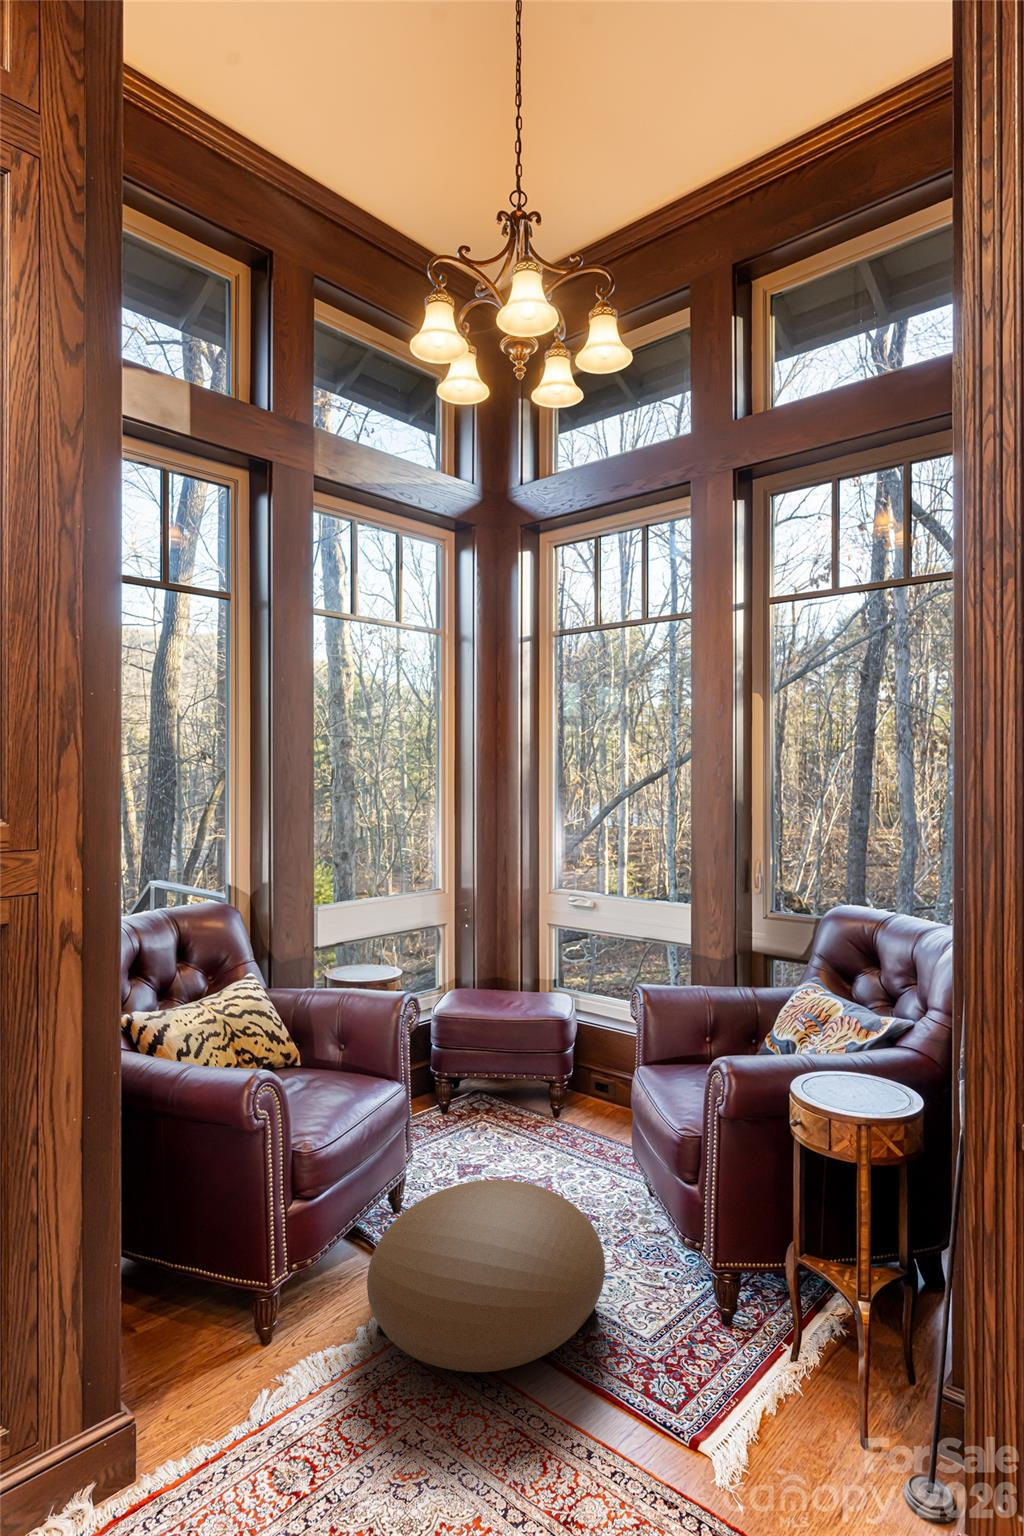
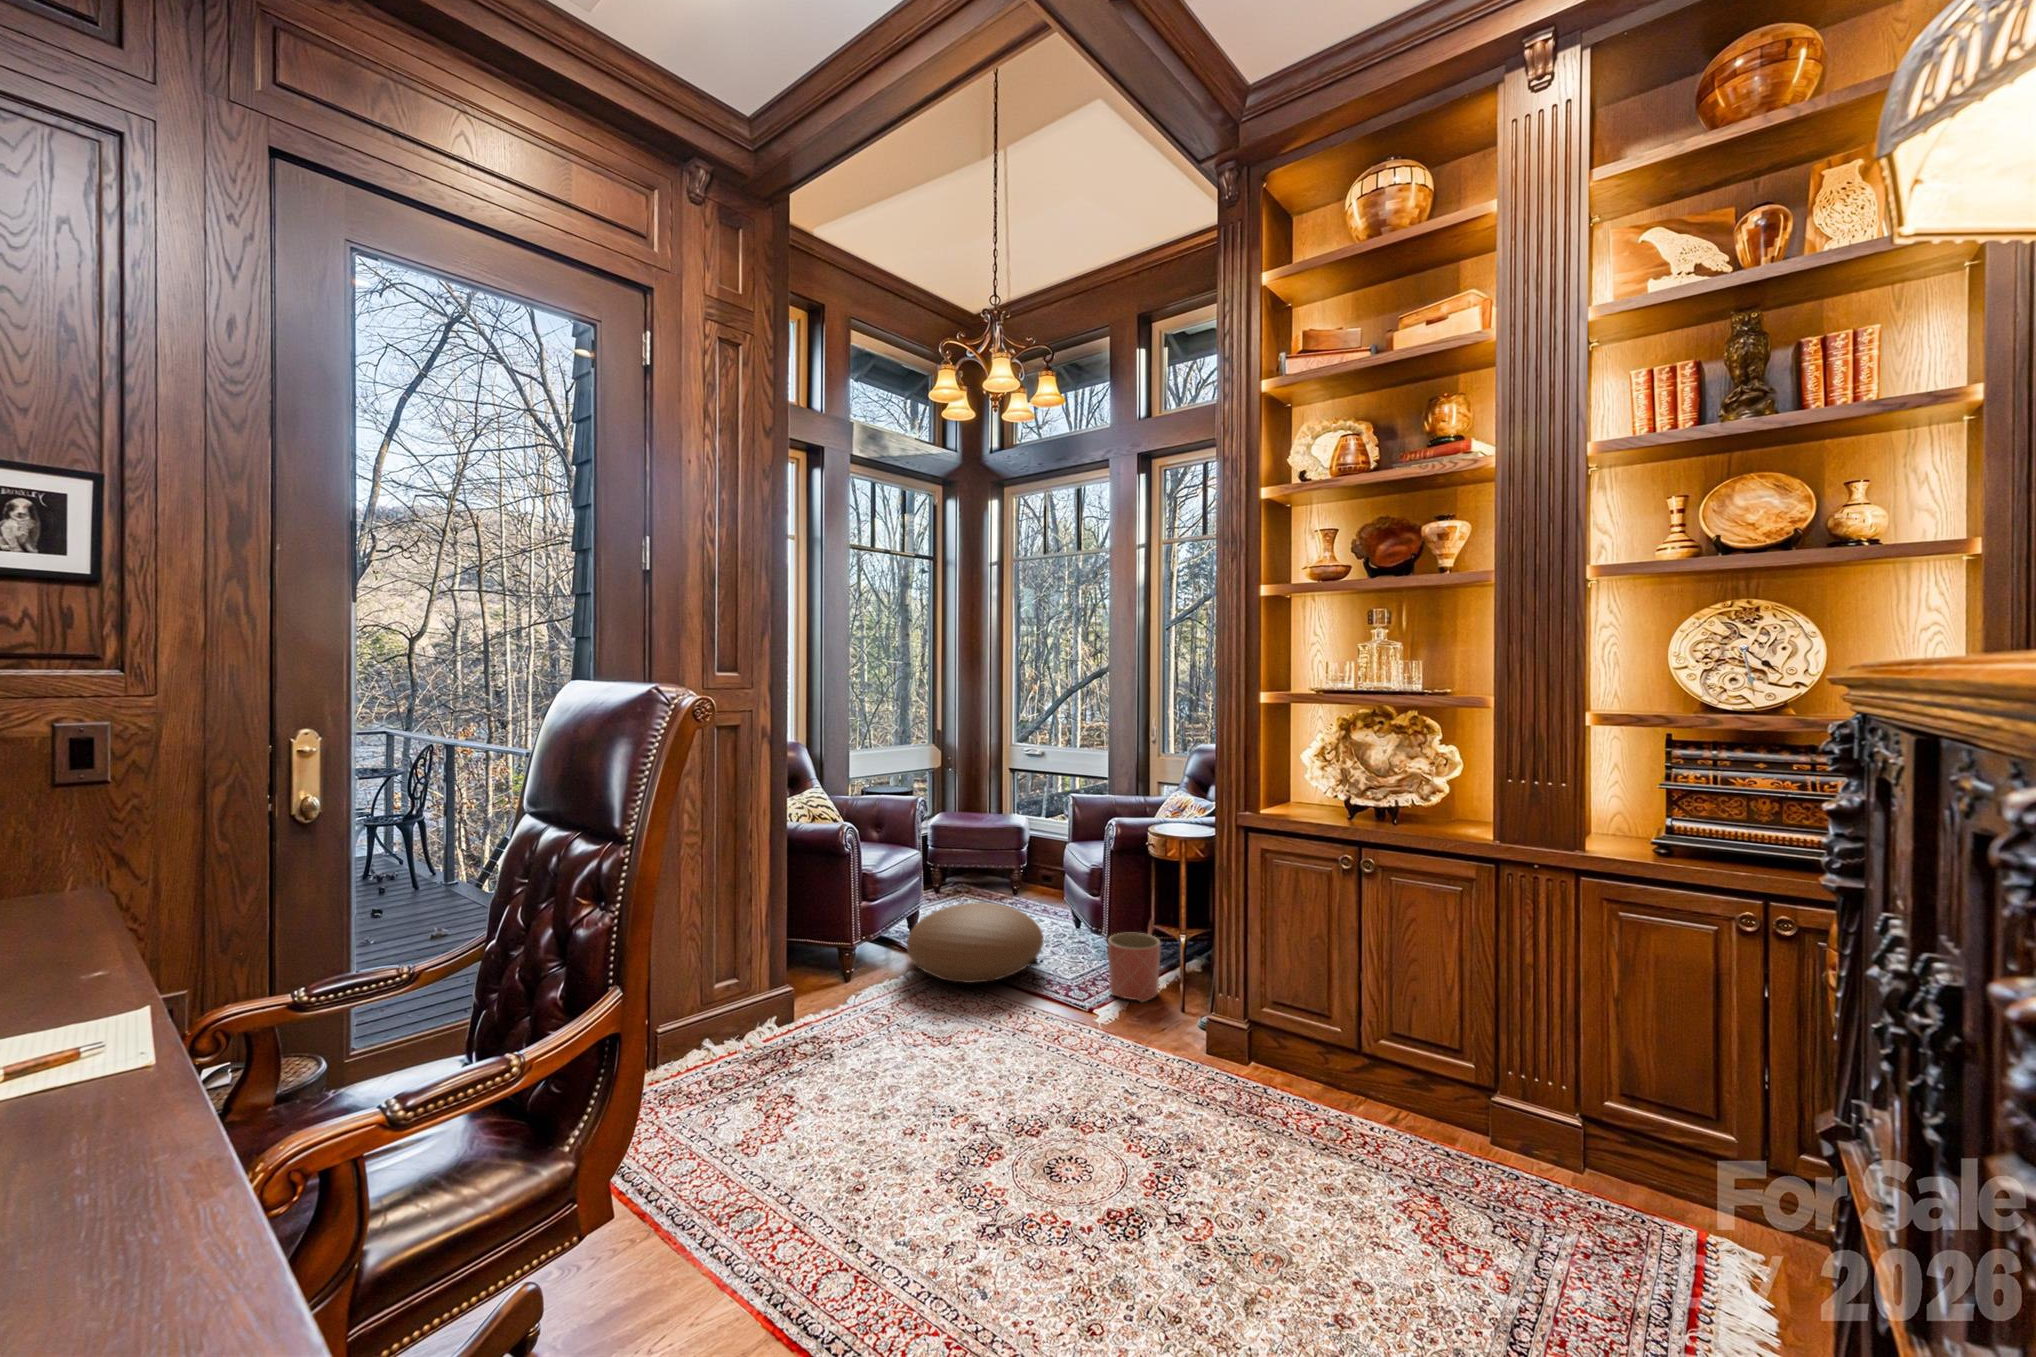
planter: none [727,1271,828,1431] -> present [1108,933,1160,1002]

